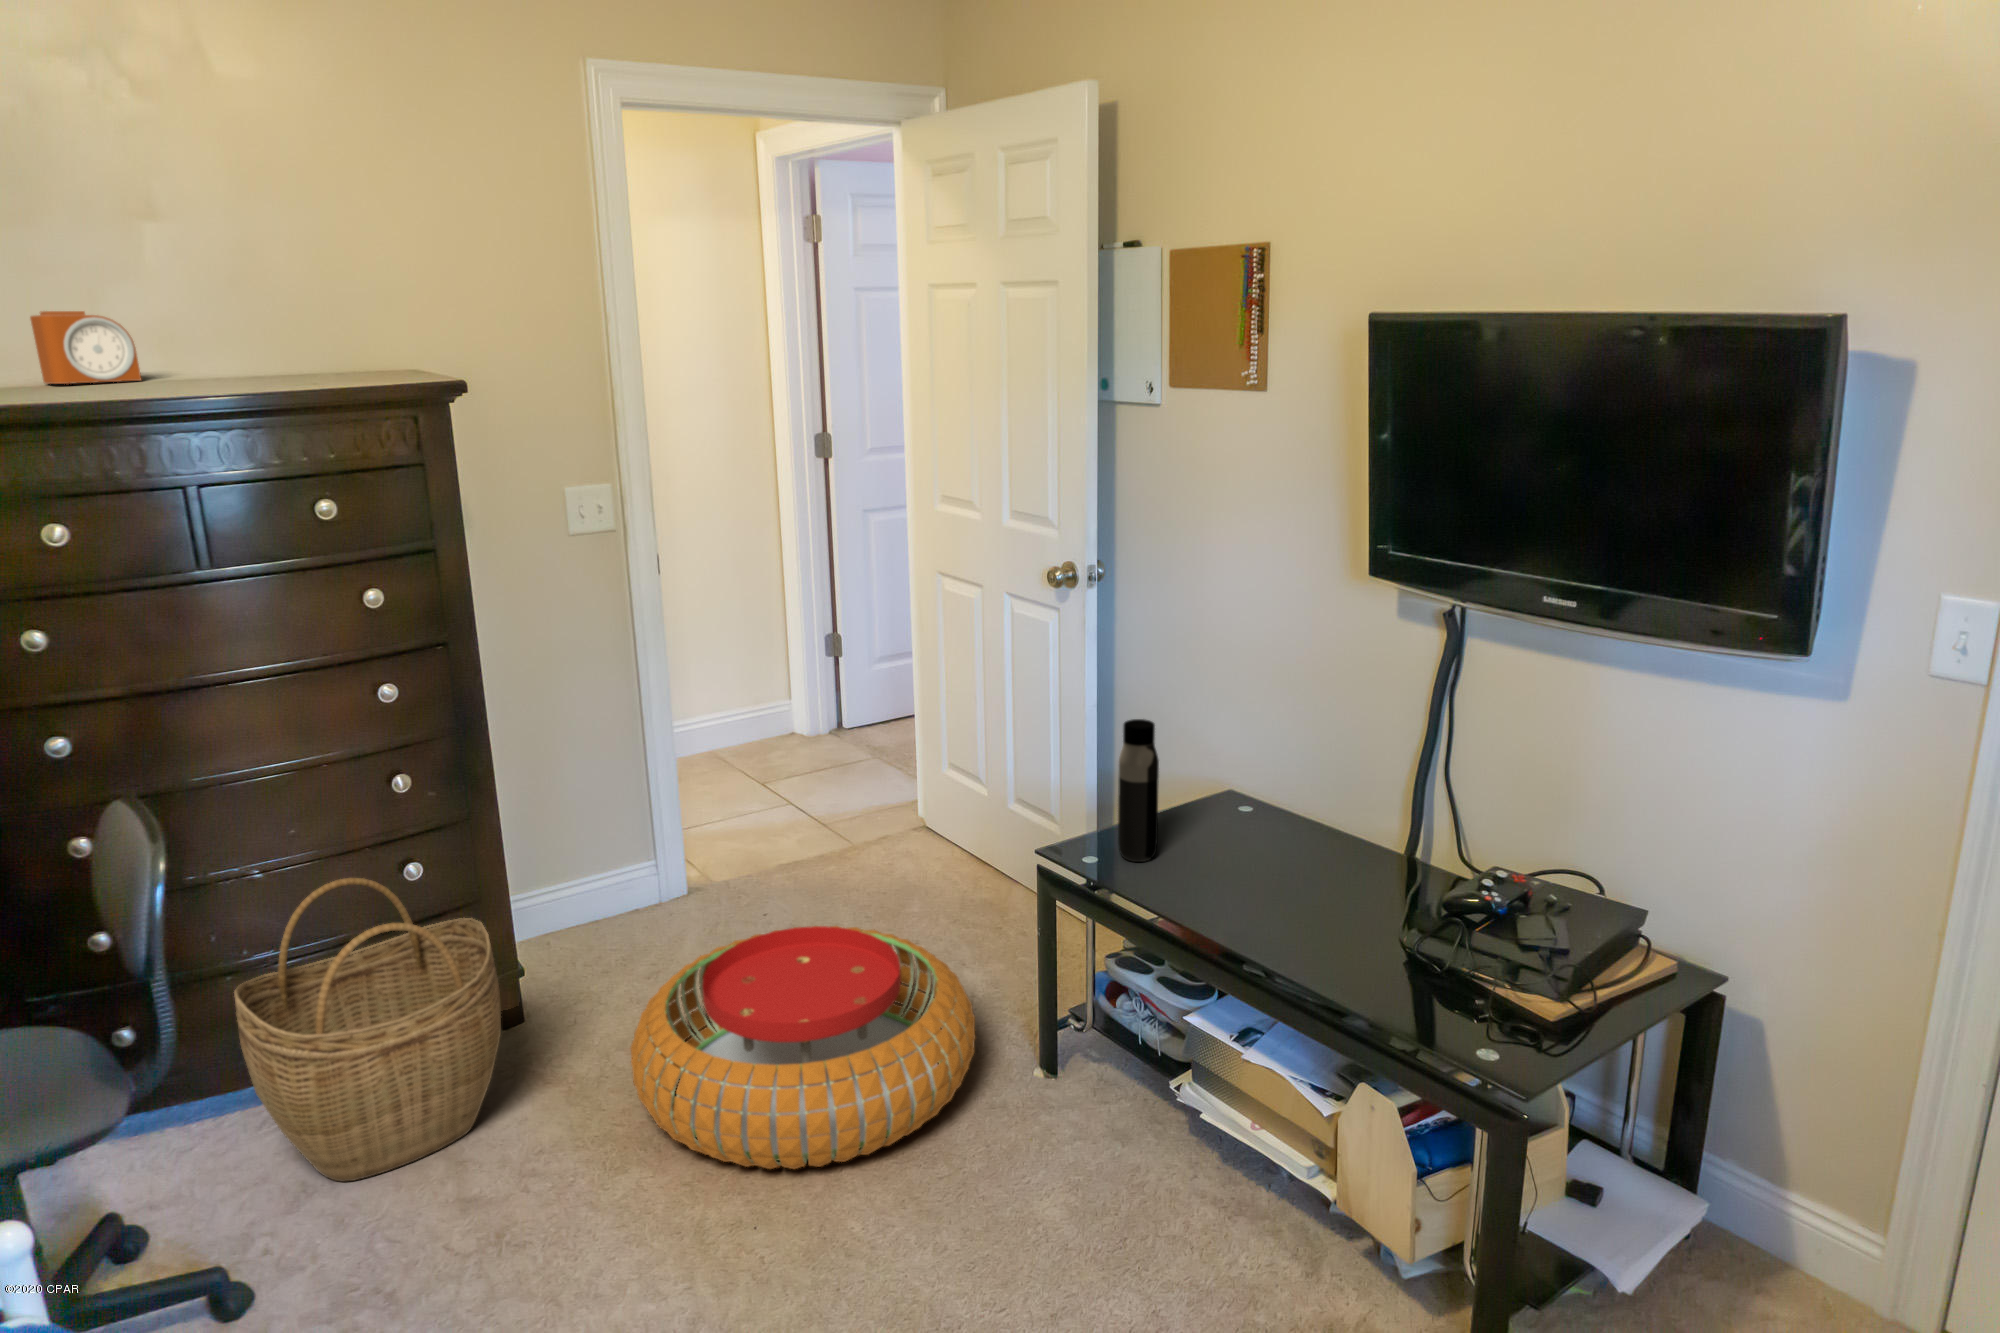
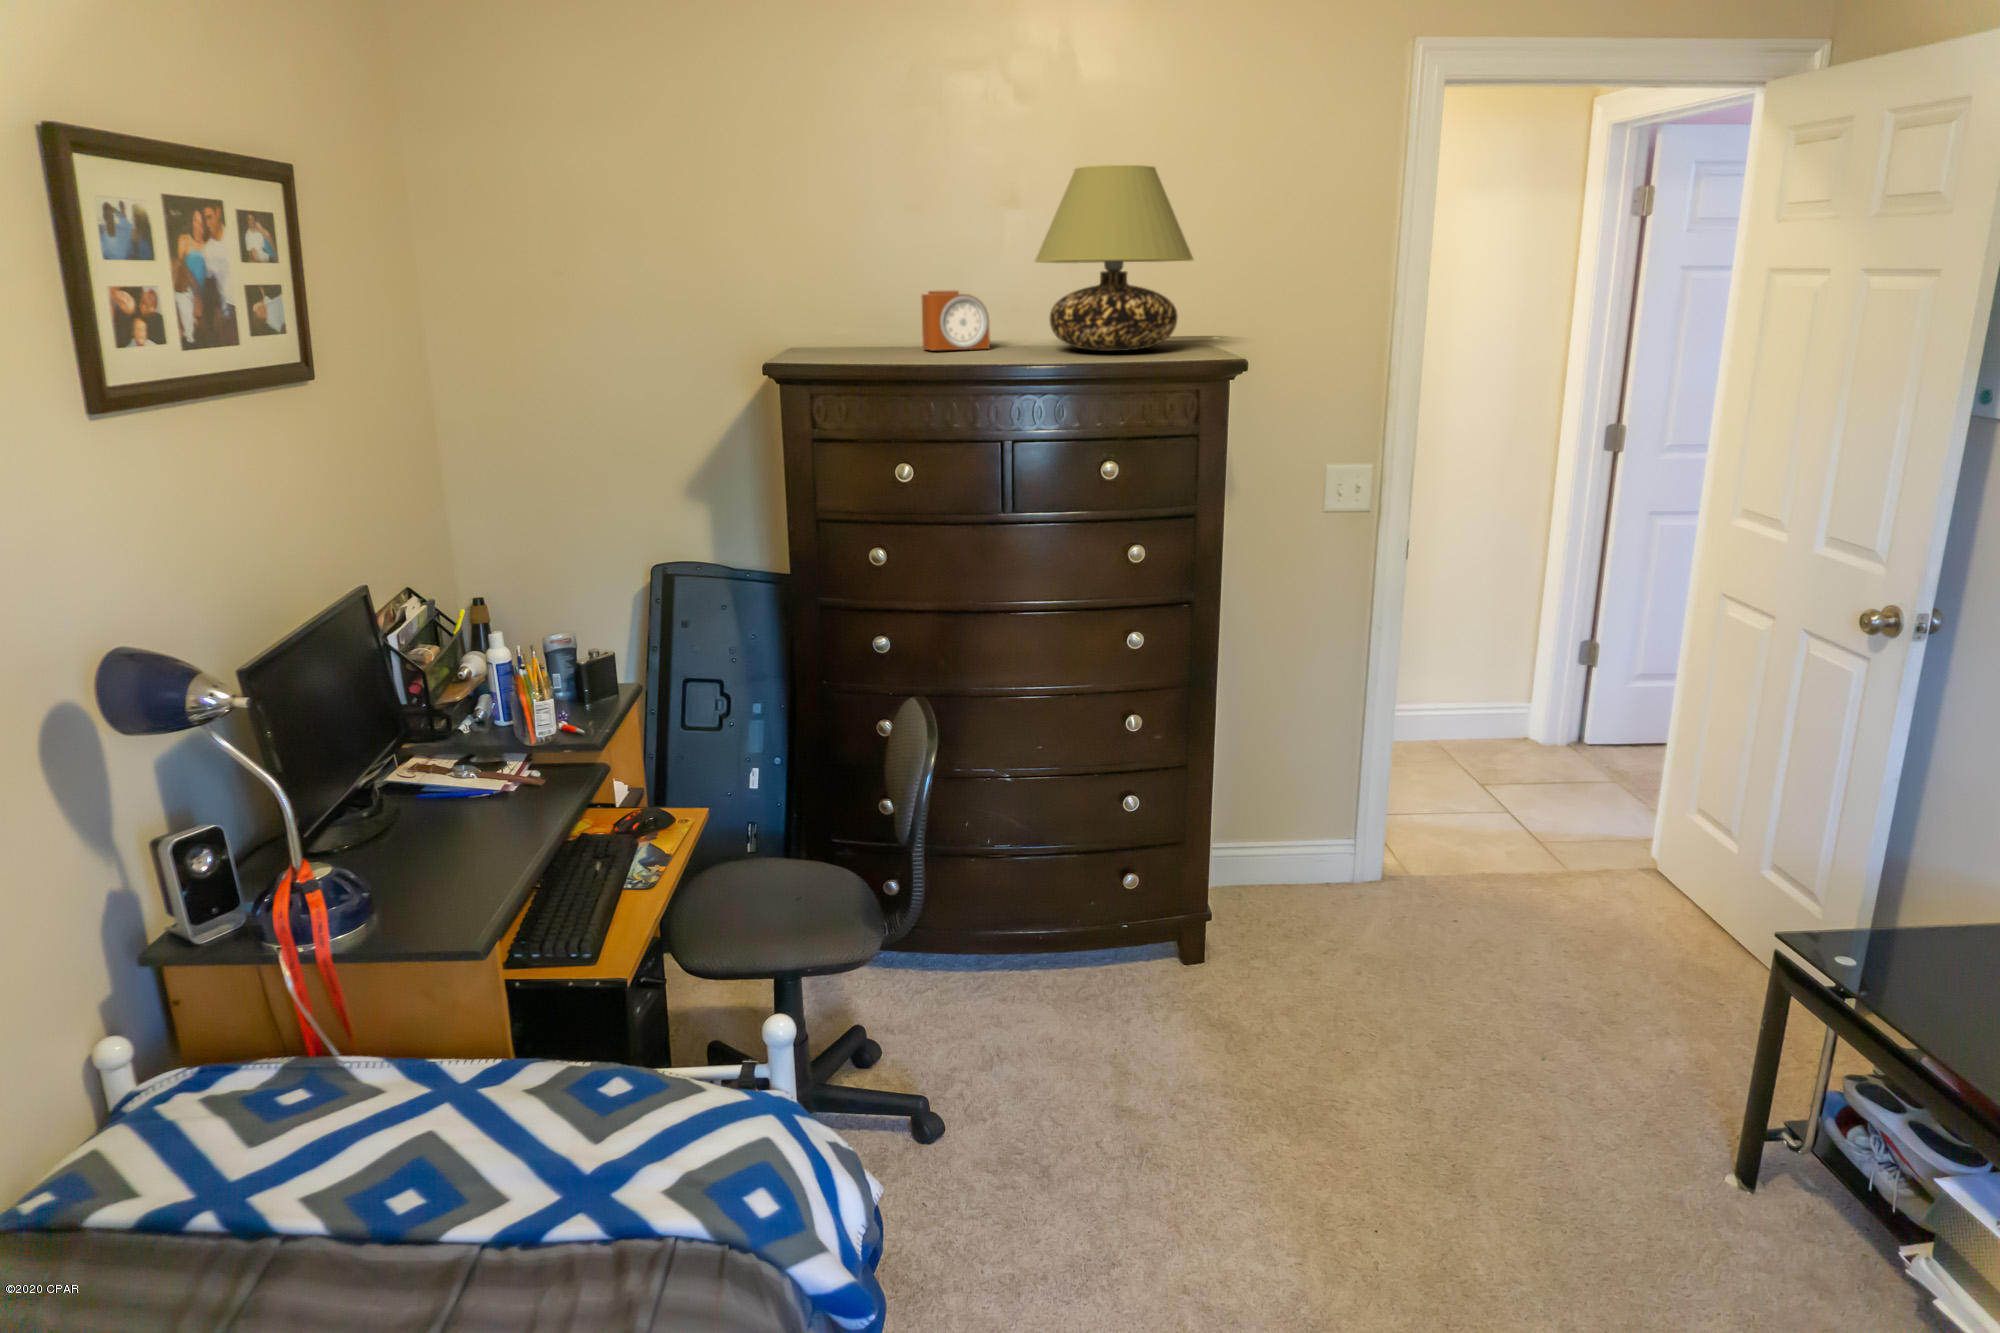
table lamp: none [186,167,390,377] -> present [1035,165,1194,351]
water bottle: present [1118,719,1159,862] -> none [1884,808,1964,980]
woven basket: present [234,878,501,1182] -> none [977,795,1182,1055]
pouf: present [631,926,975,1169] -> none [1285,940,1661,1197]

